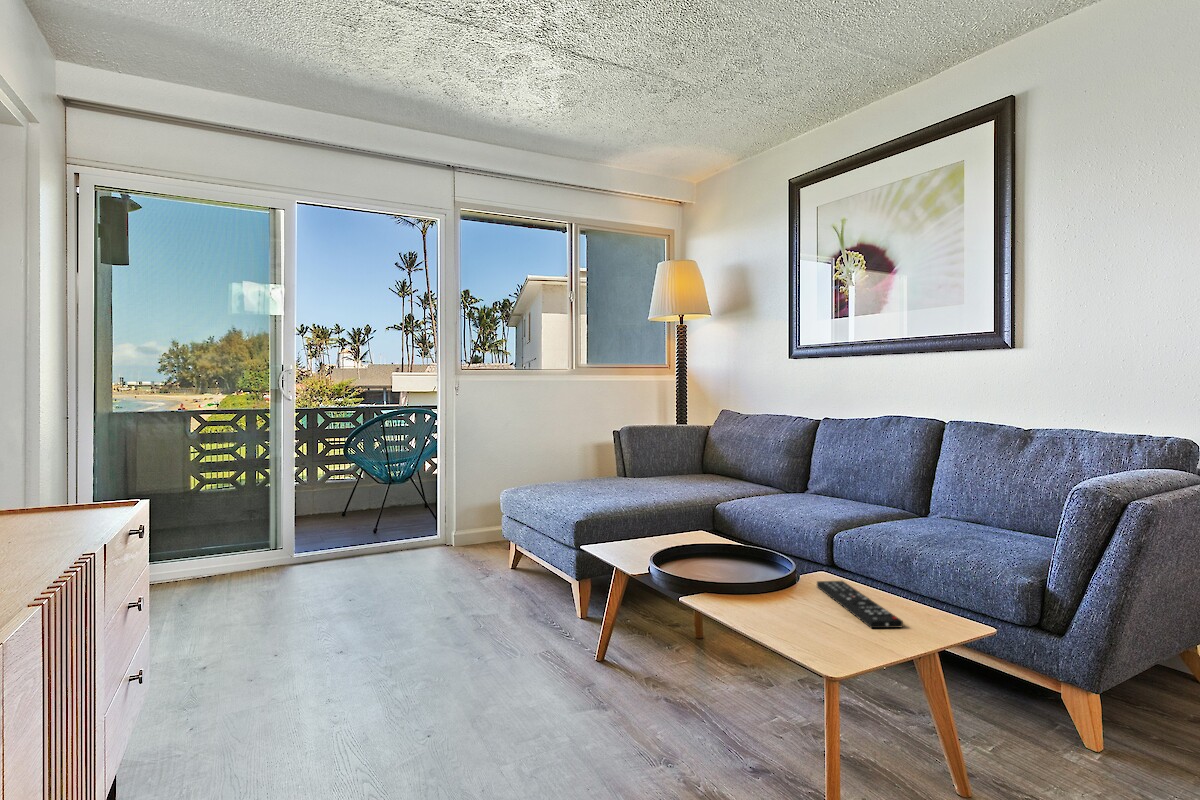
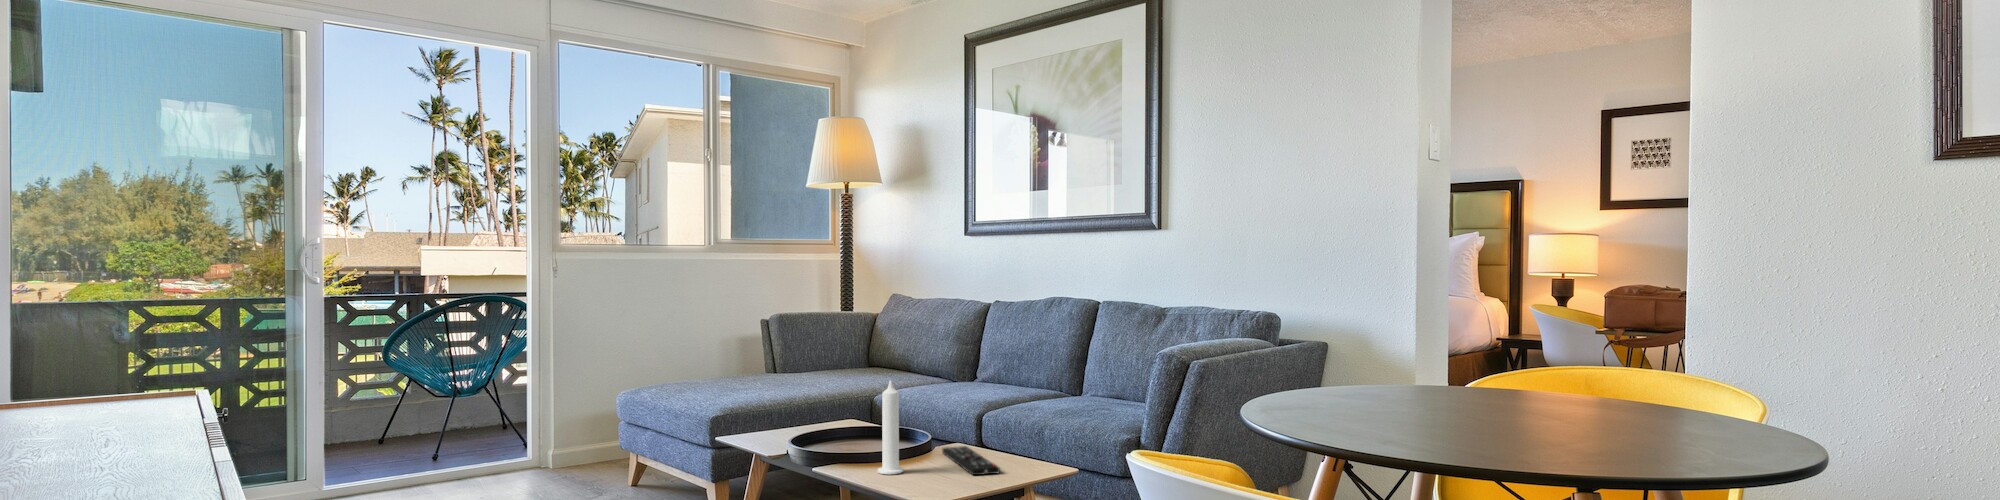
candle: none [757,514,786,618] -> present [878,380,904,474]

